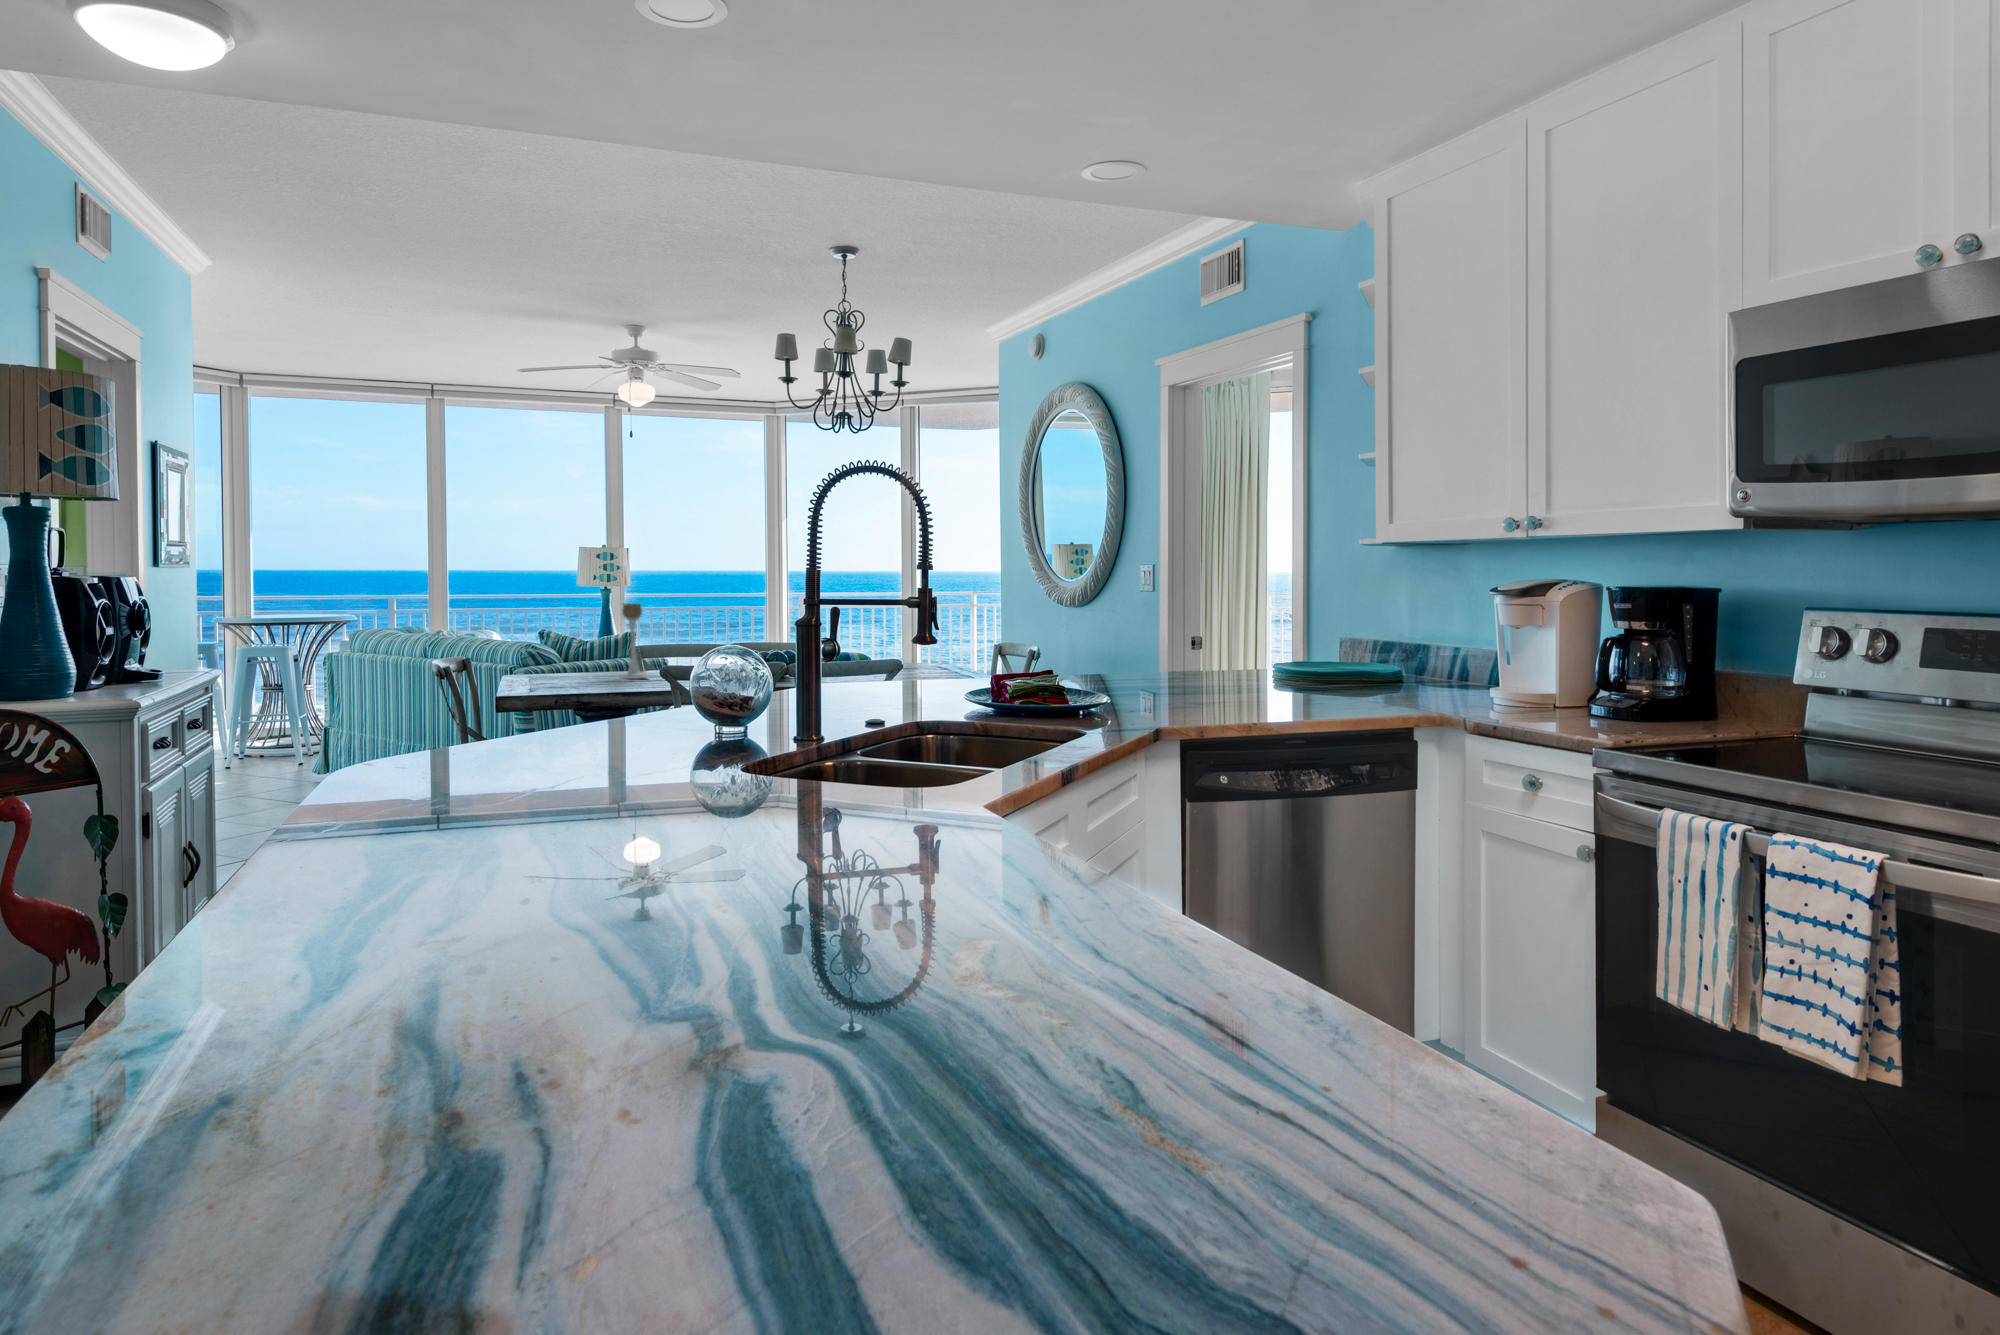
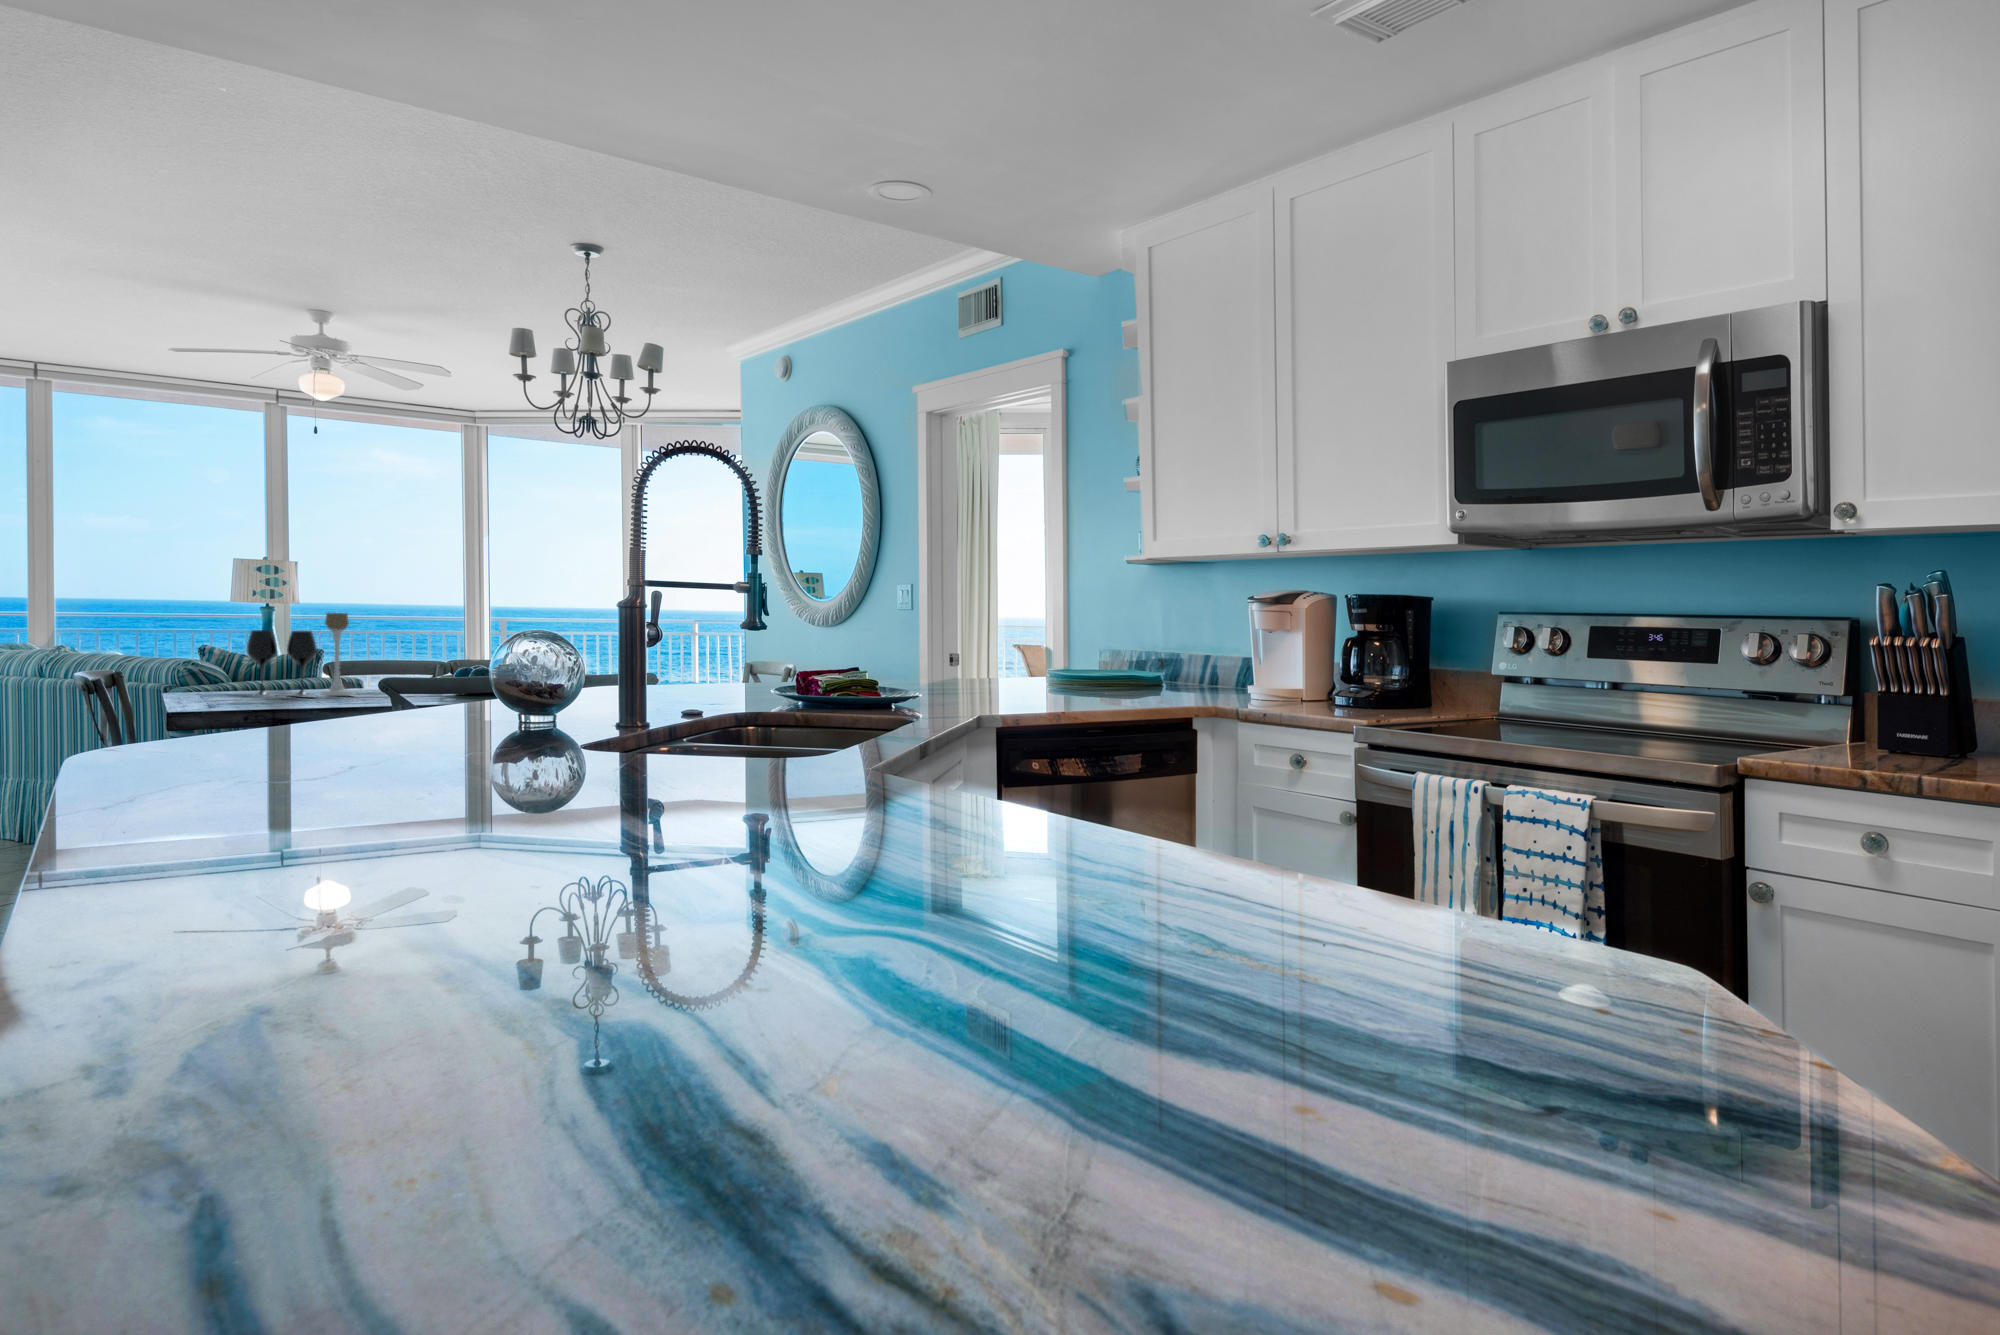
wine glass: none [553,621,613,681] -> present [247,630,317,696]

